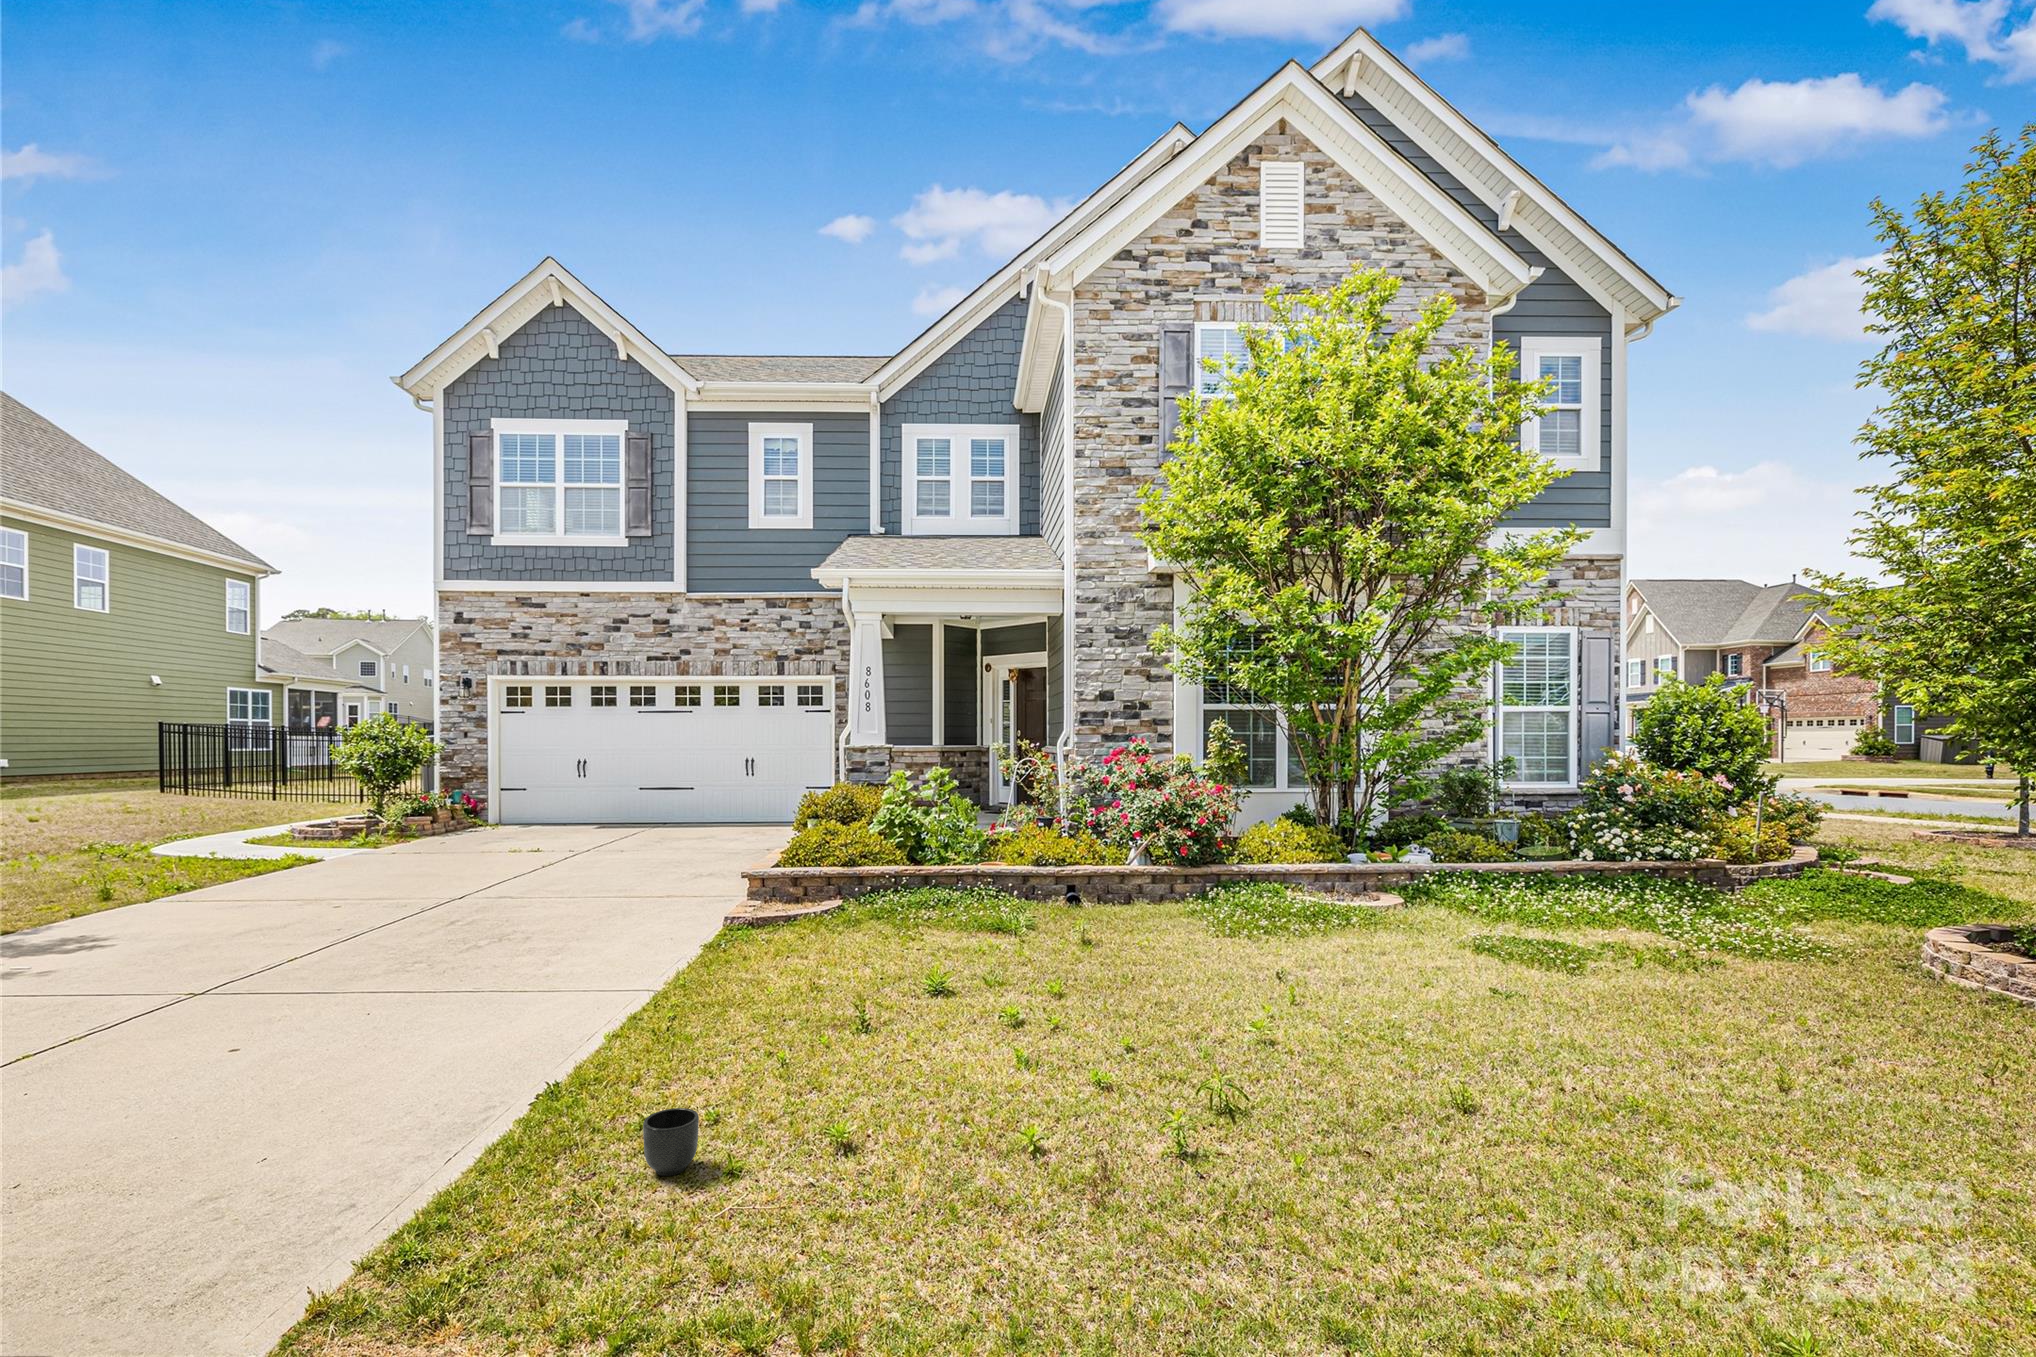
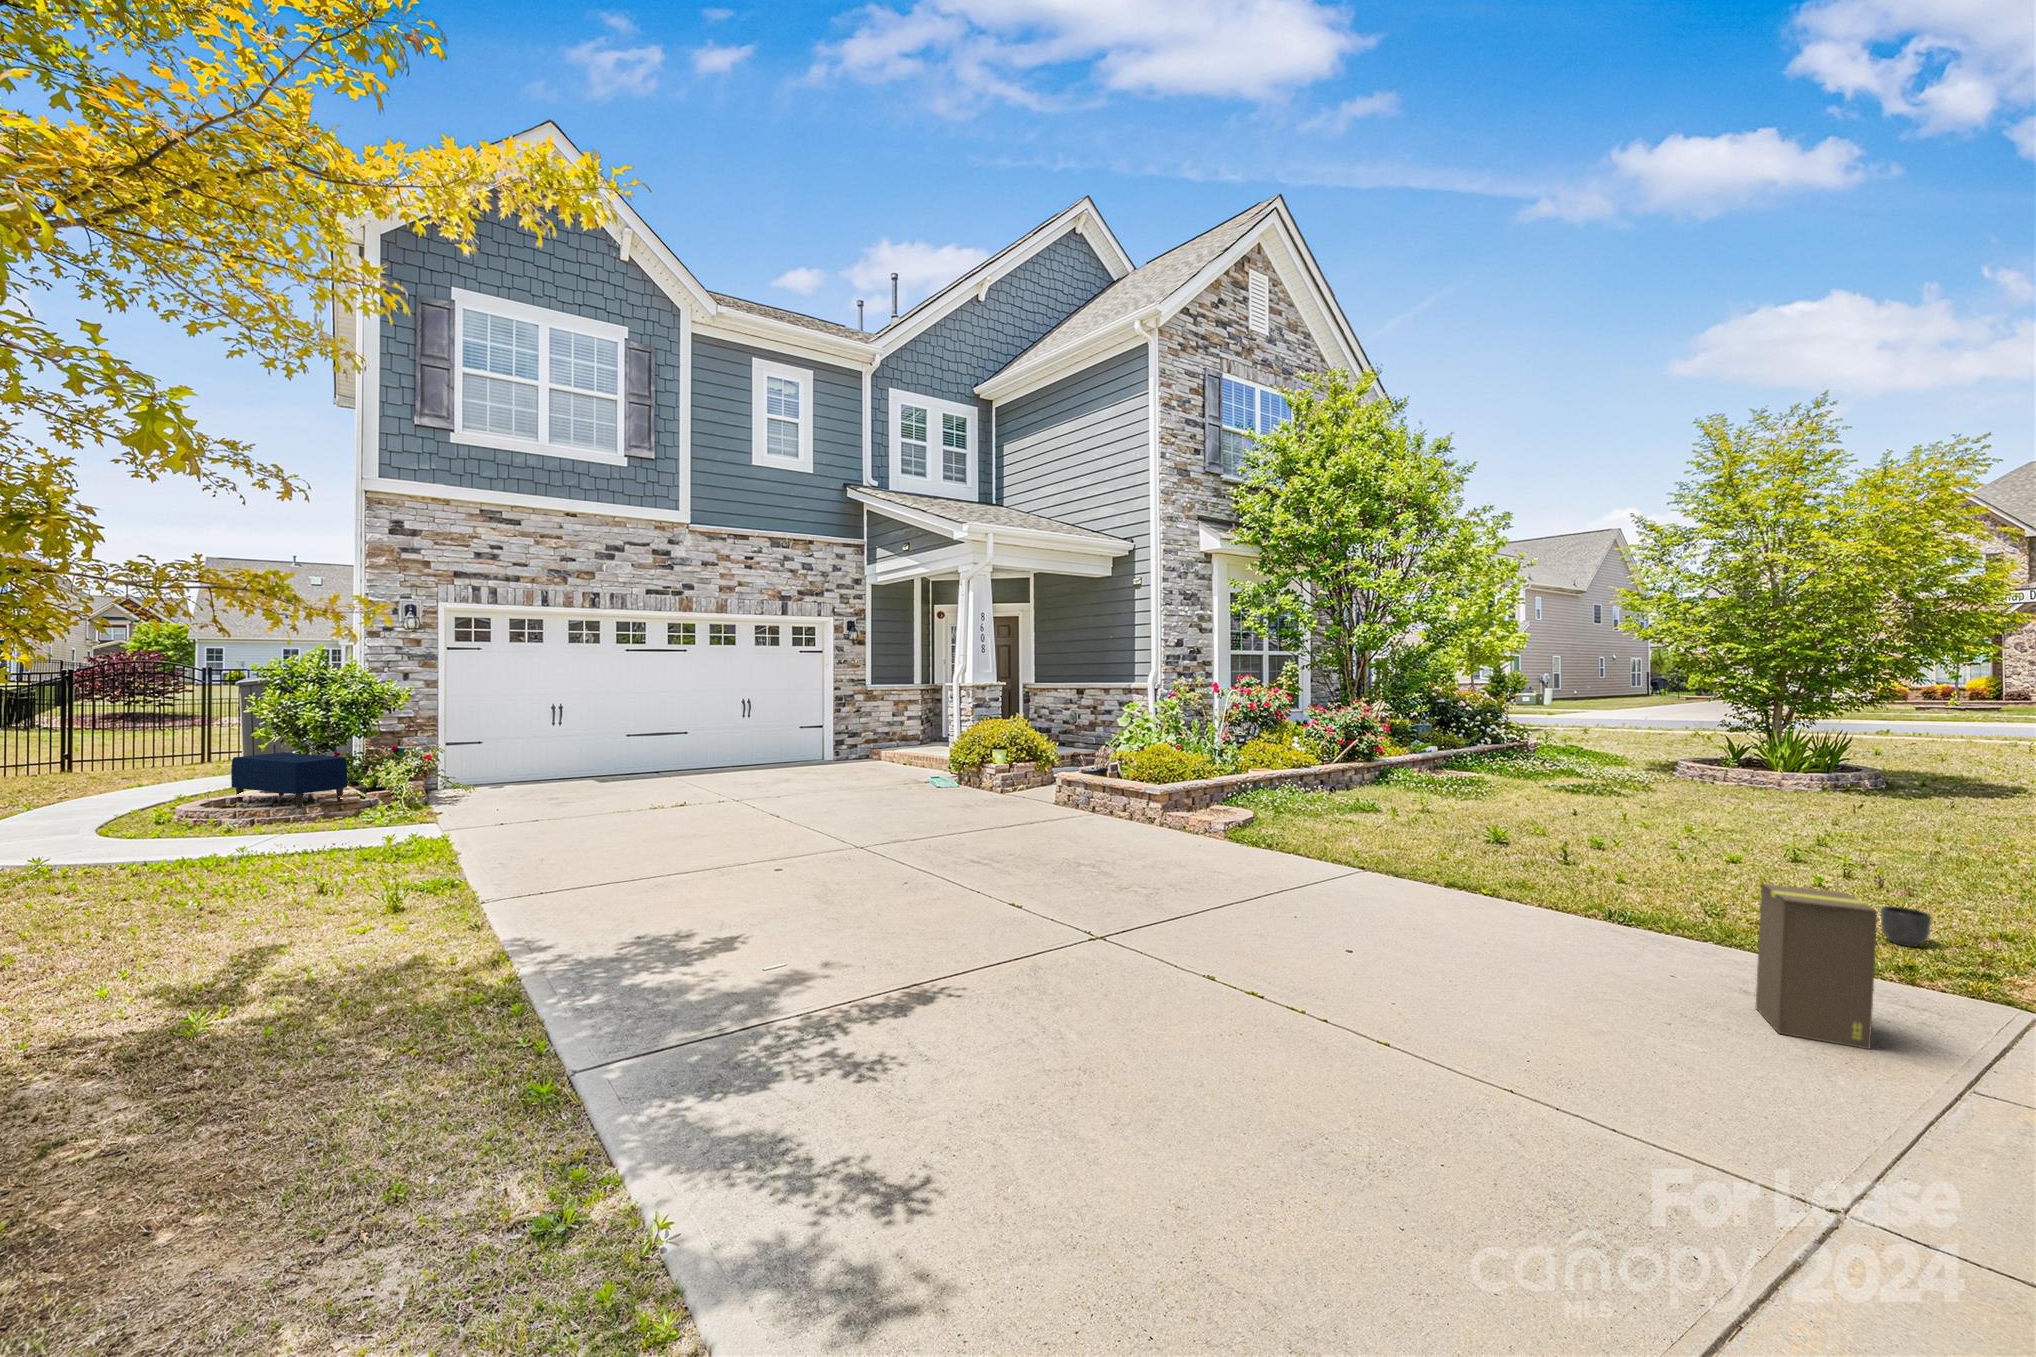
bench: none [332,791,378,833] -> present [231,752,347,808]
cardboard box: none [125,1001,249,1203] -> present [1756,884,1877,1049]

